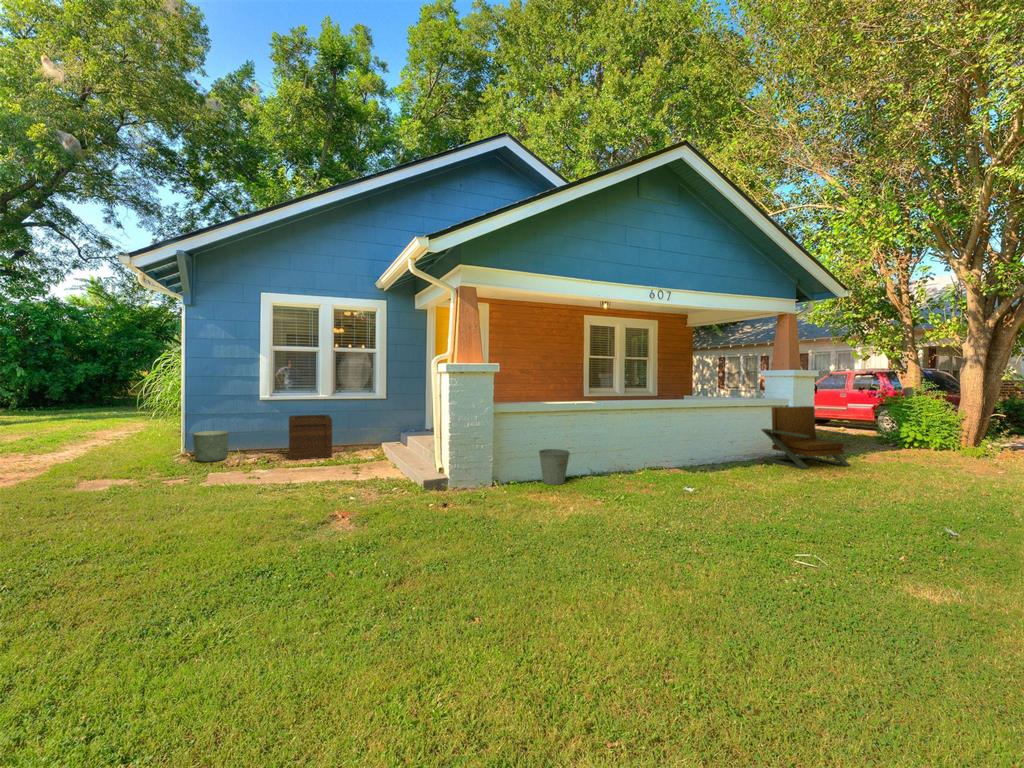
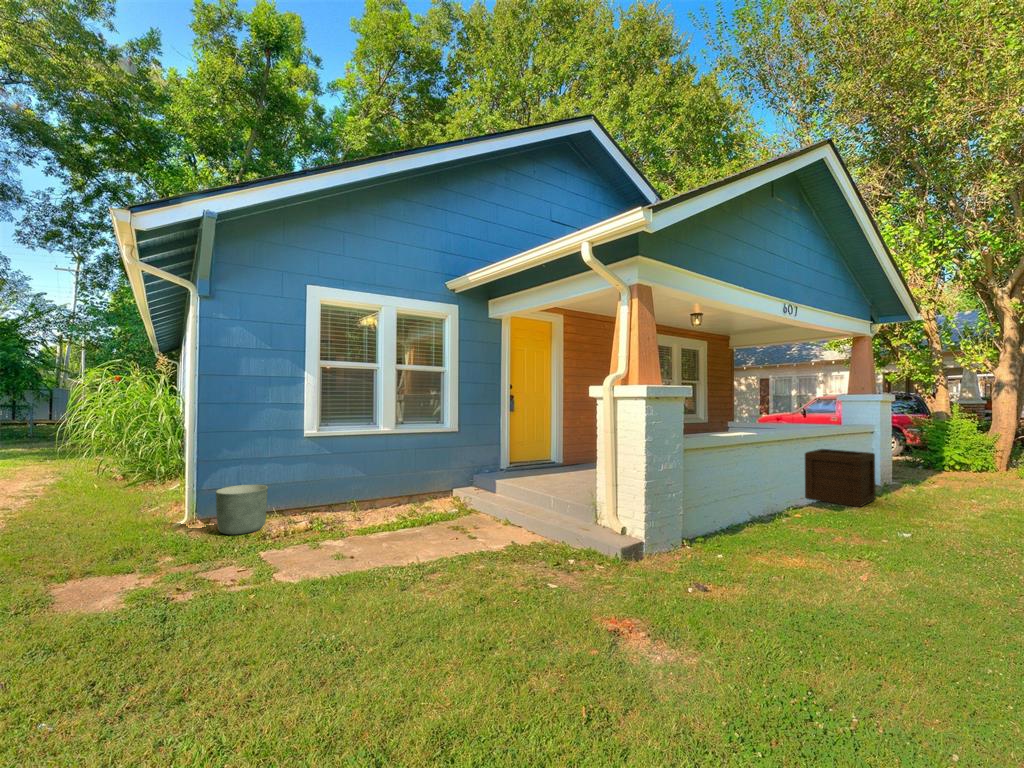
lounge chair: present [762,406,851,469] -> none [865,424,956,491]
wooden crate: present [289,415,332,460] -> present [805,449,875,507]
bucket: present [539,449,570,485] -> none [730,485,775,531]

